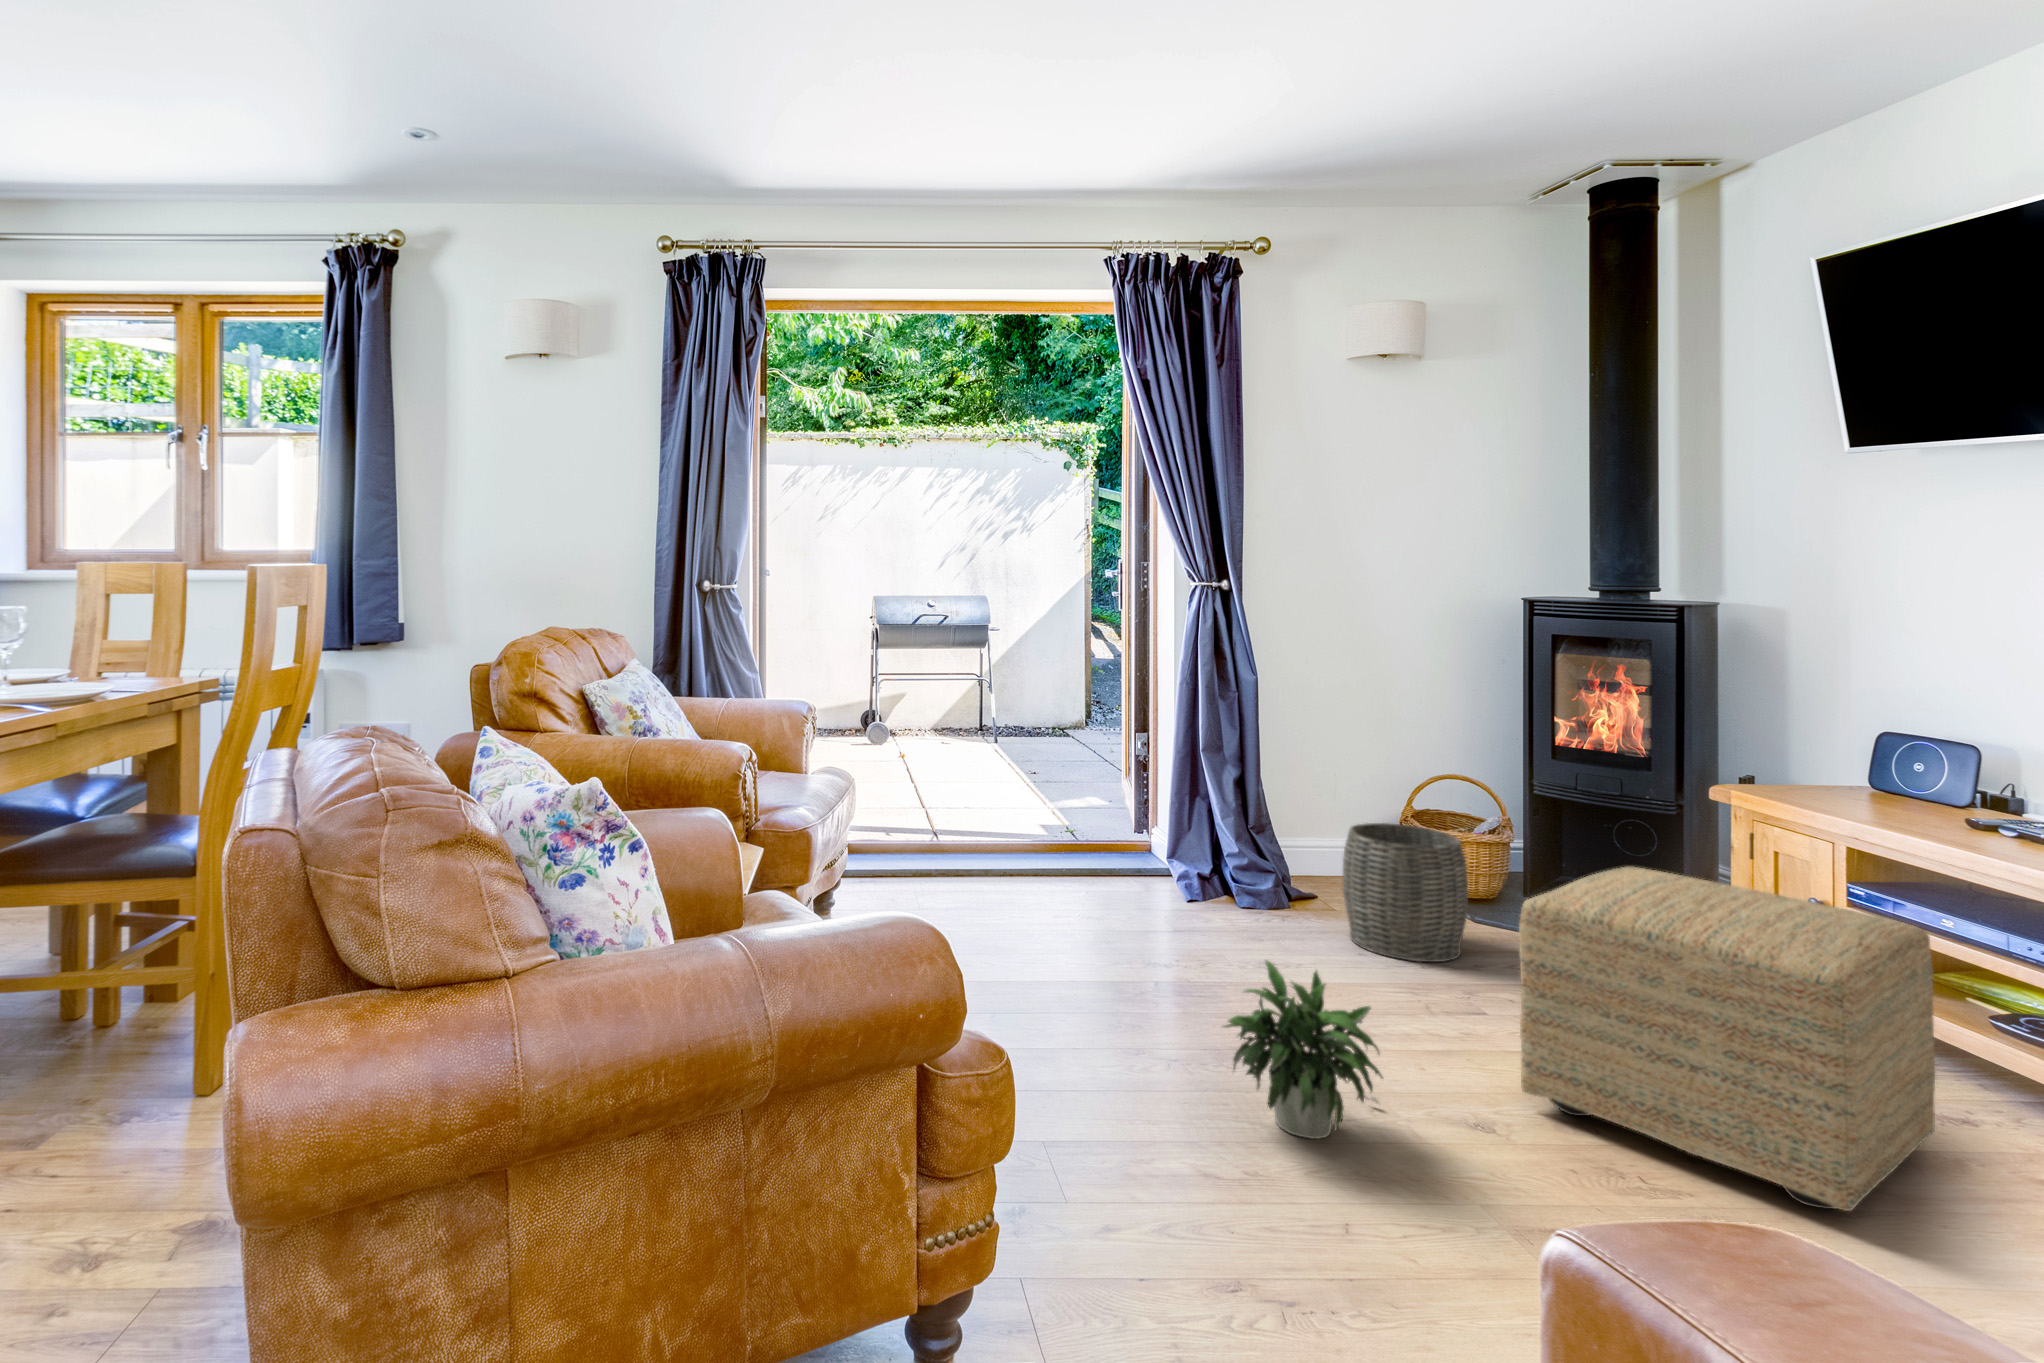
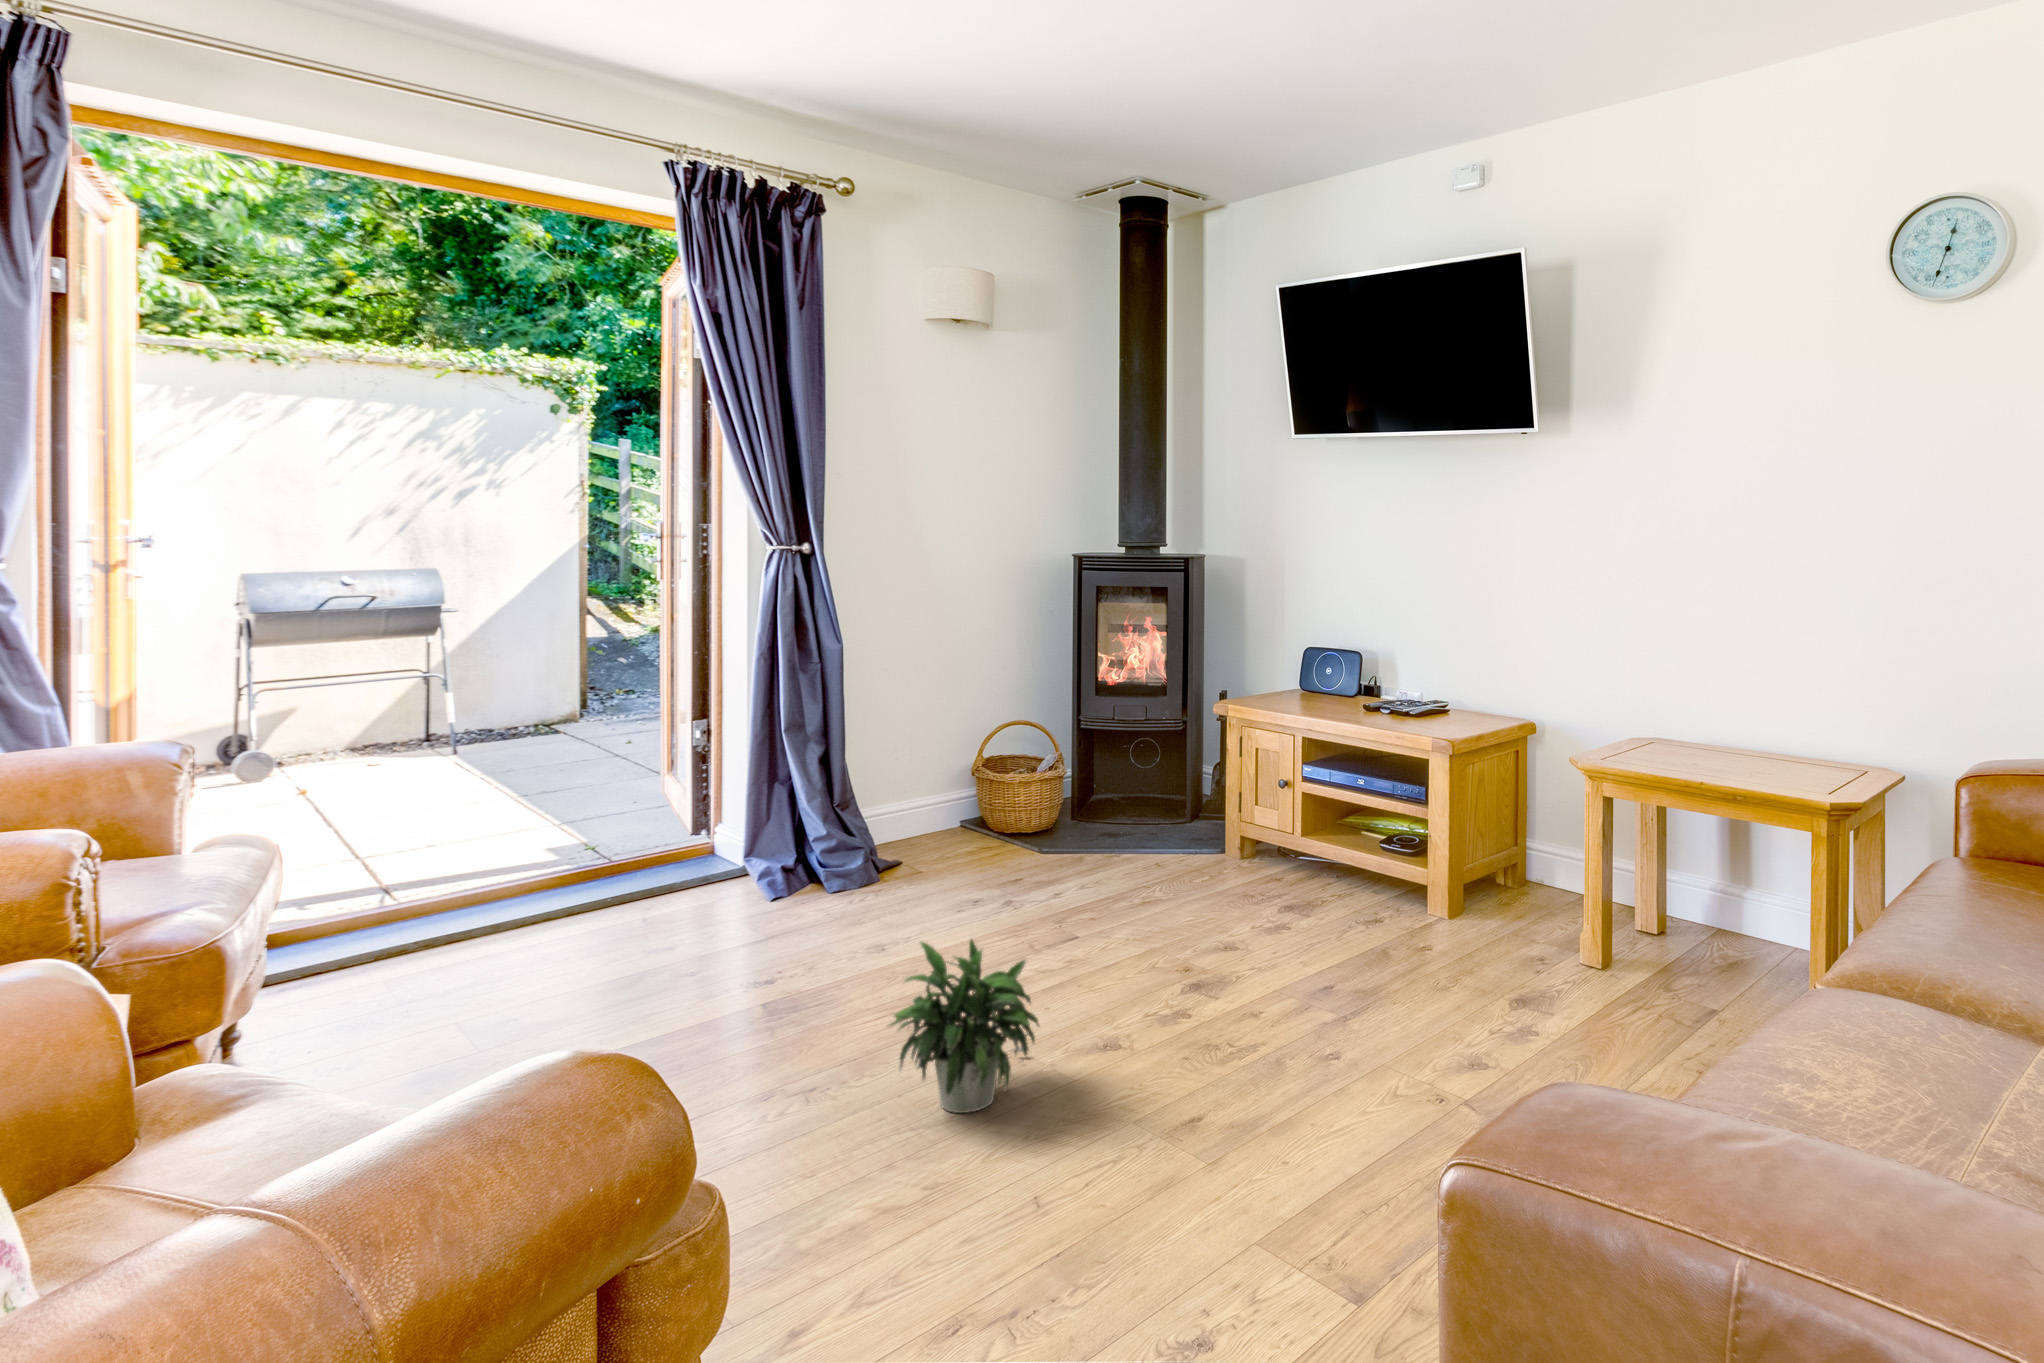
woven basket: present [1343,823,1468,962] -> none [938,777,1047,908]
ottoman: present [1519,867,1935,1211] -> none [1130,780,1372,1019]

